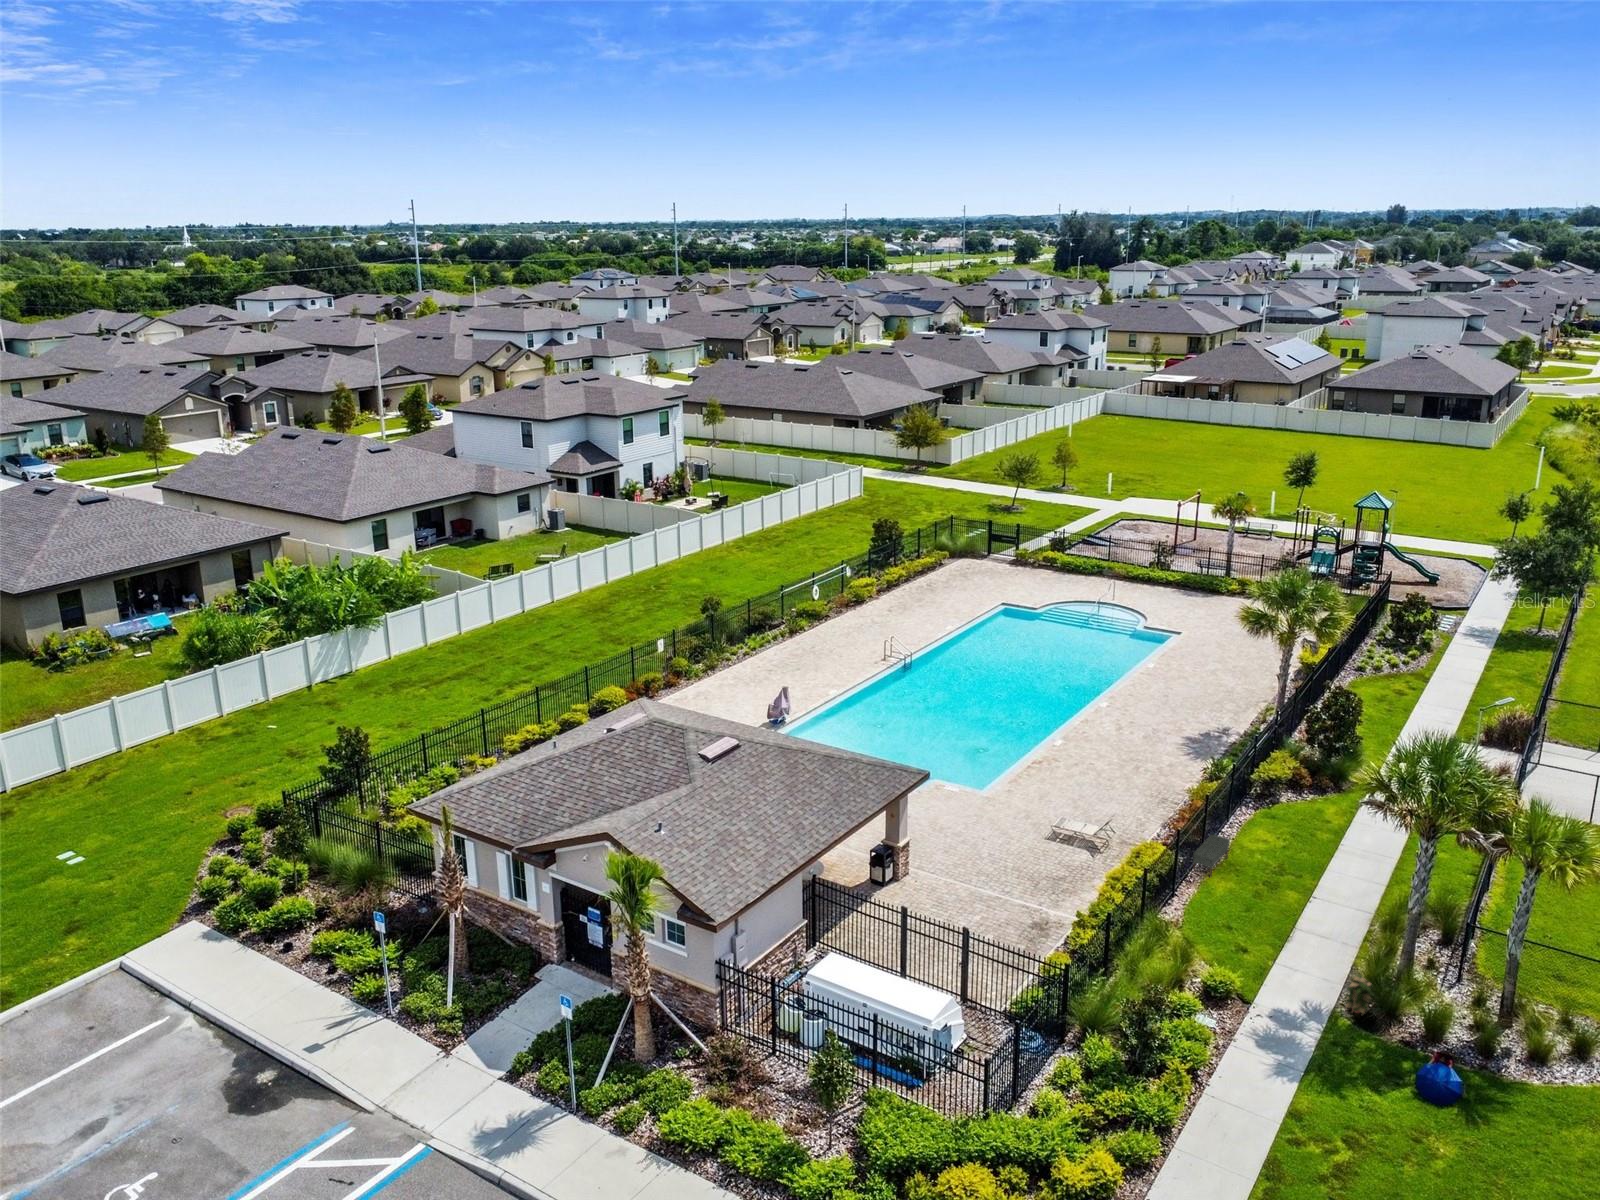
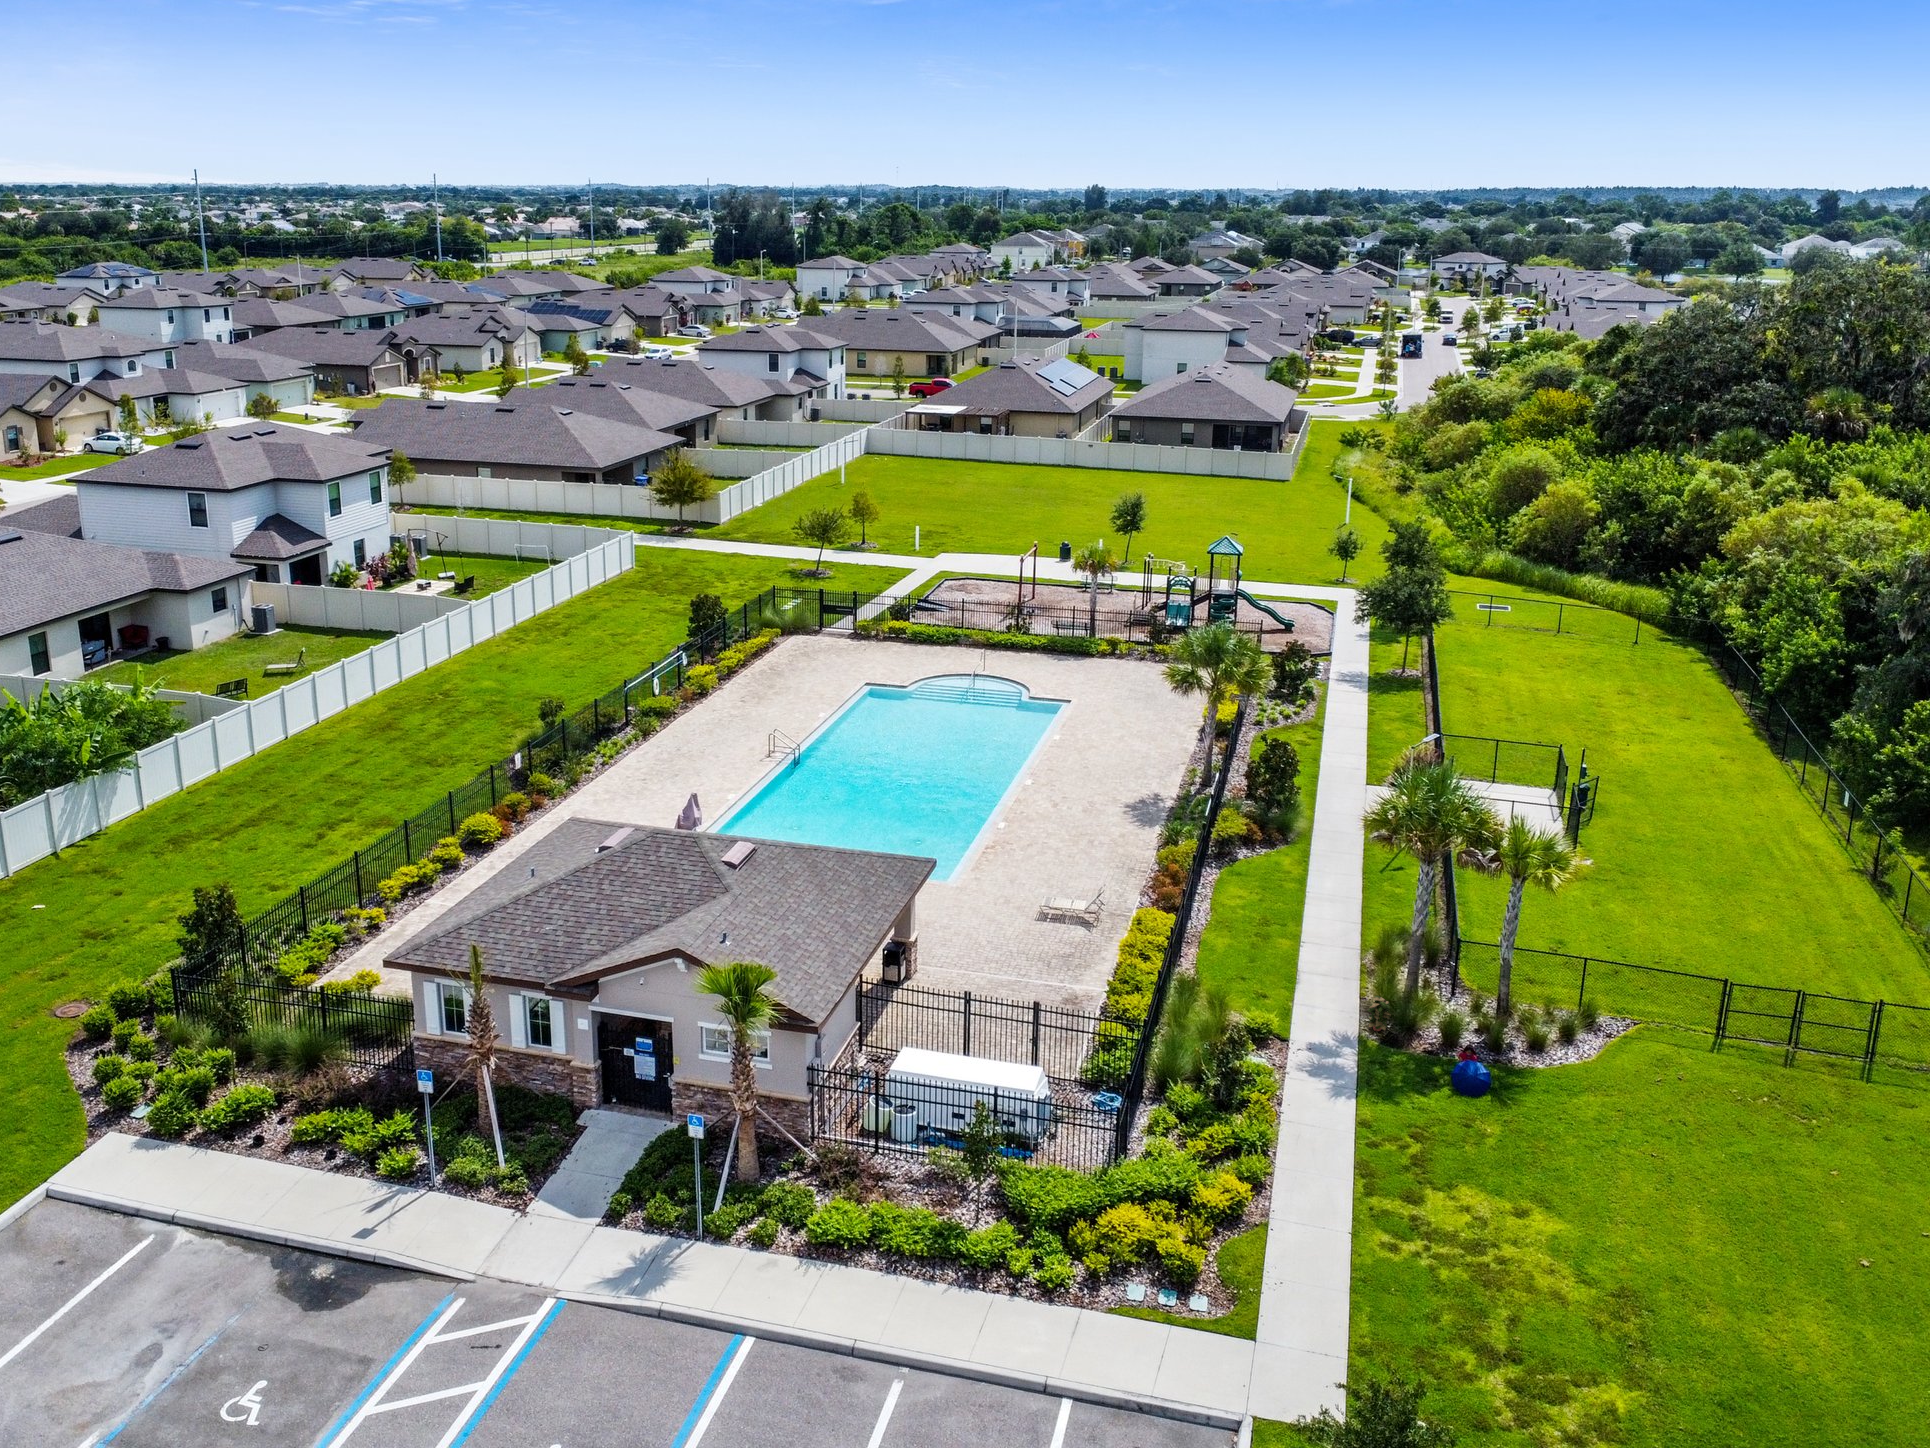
bench: present [1193,835,1230,877] -> none [1187,894,1215,936]

